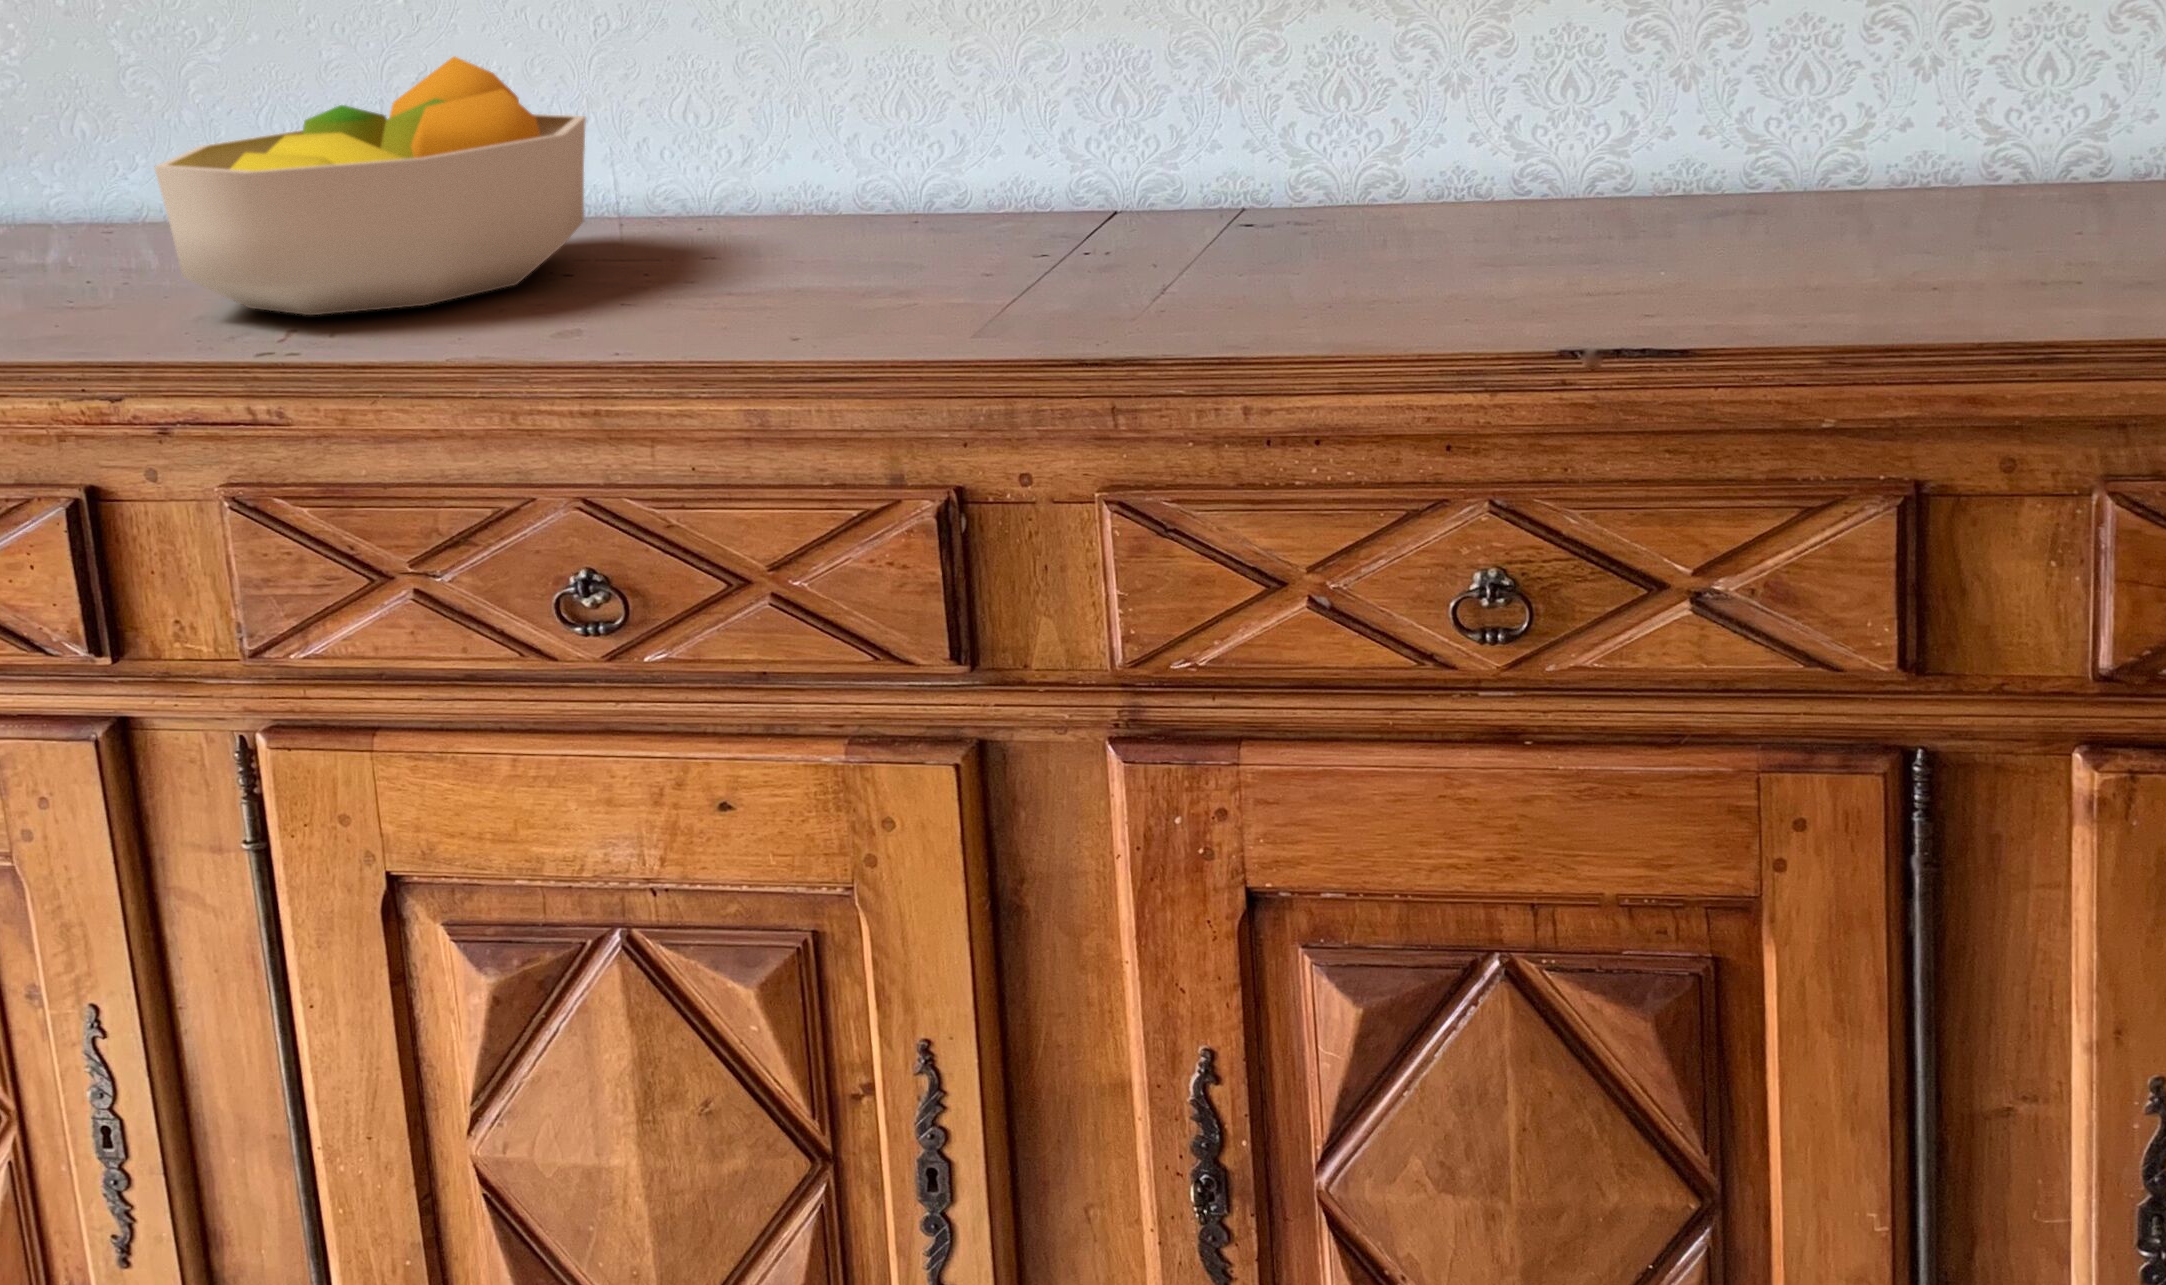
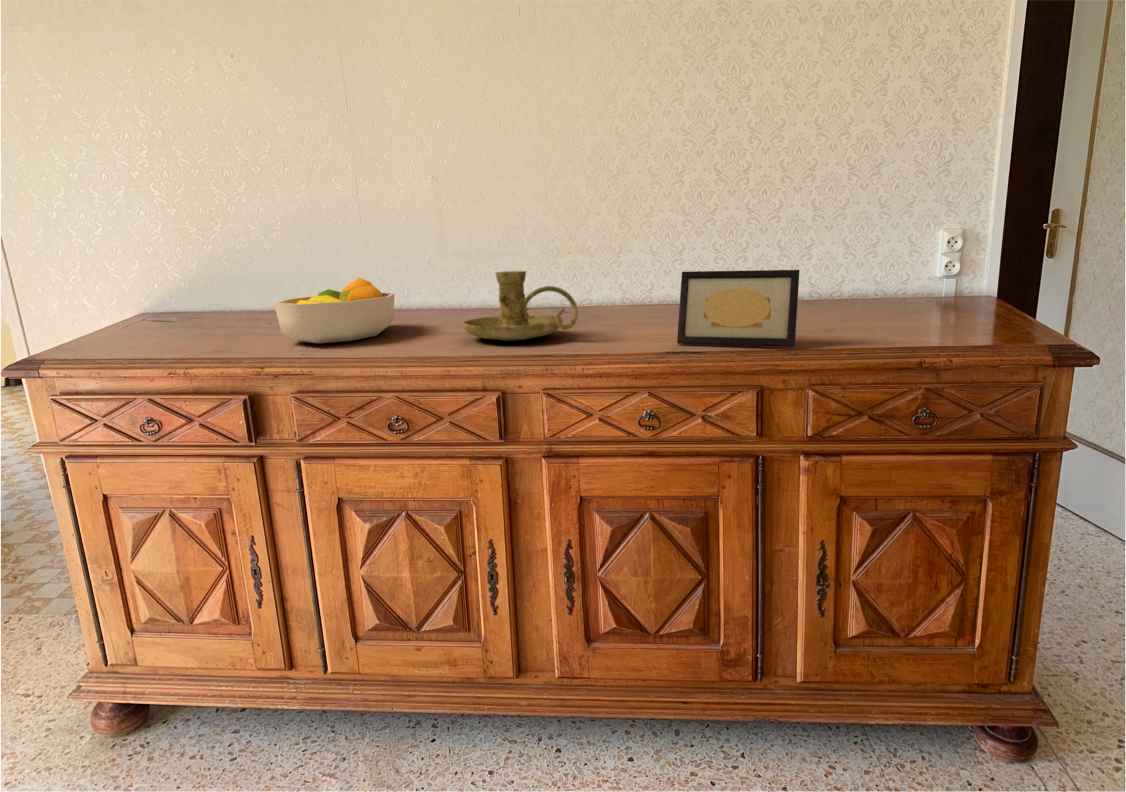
picture frame: none [1631,23,2106,326] -> present [677,270,799,347]
candle holder: none [834,30,1261,303] -> present [463,271,578,341]

